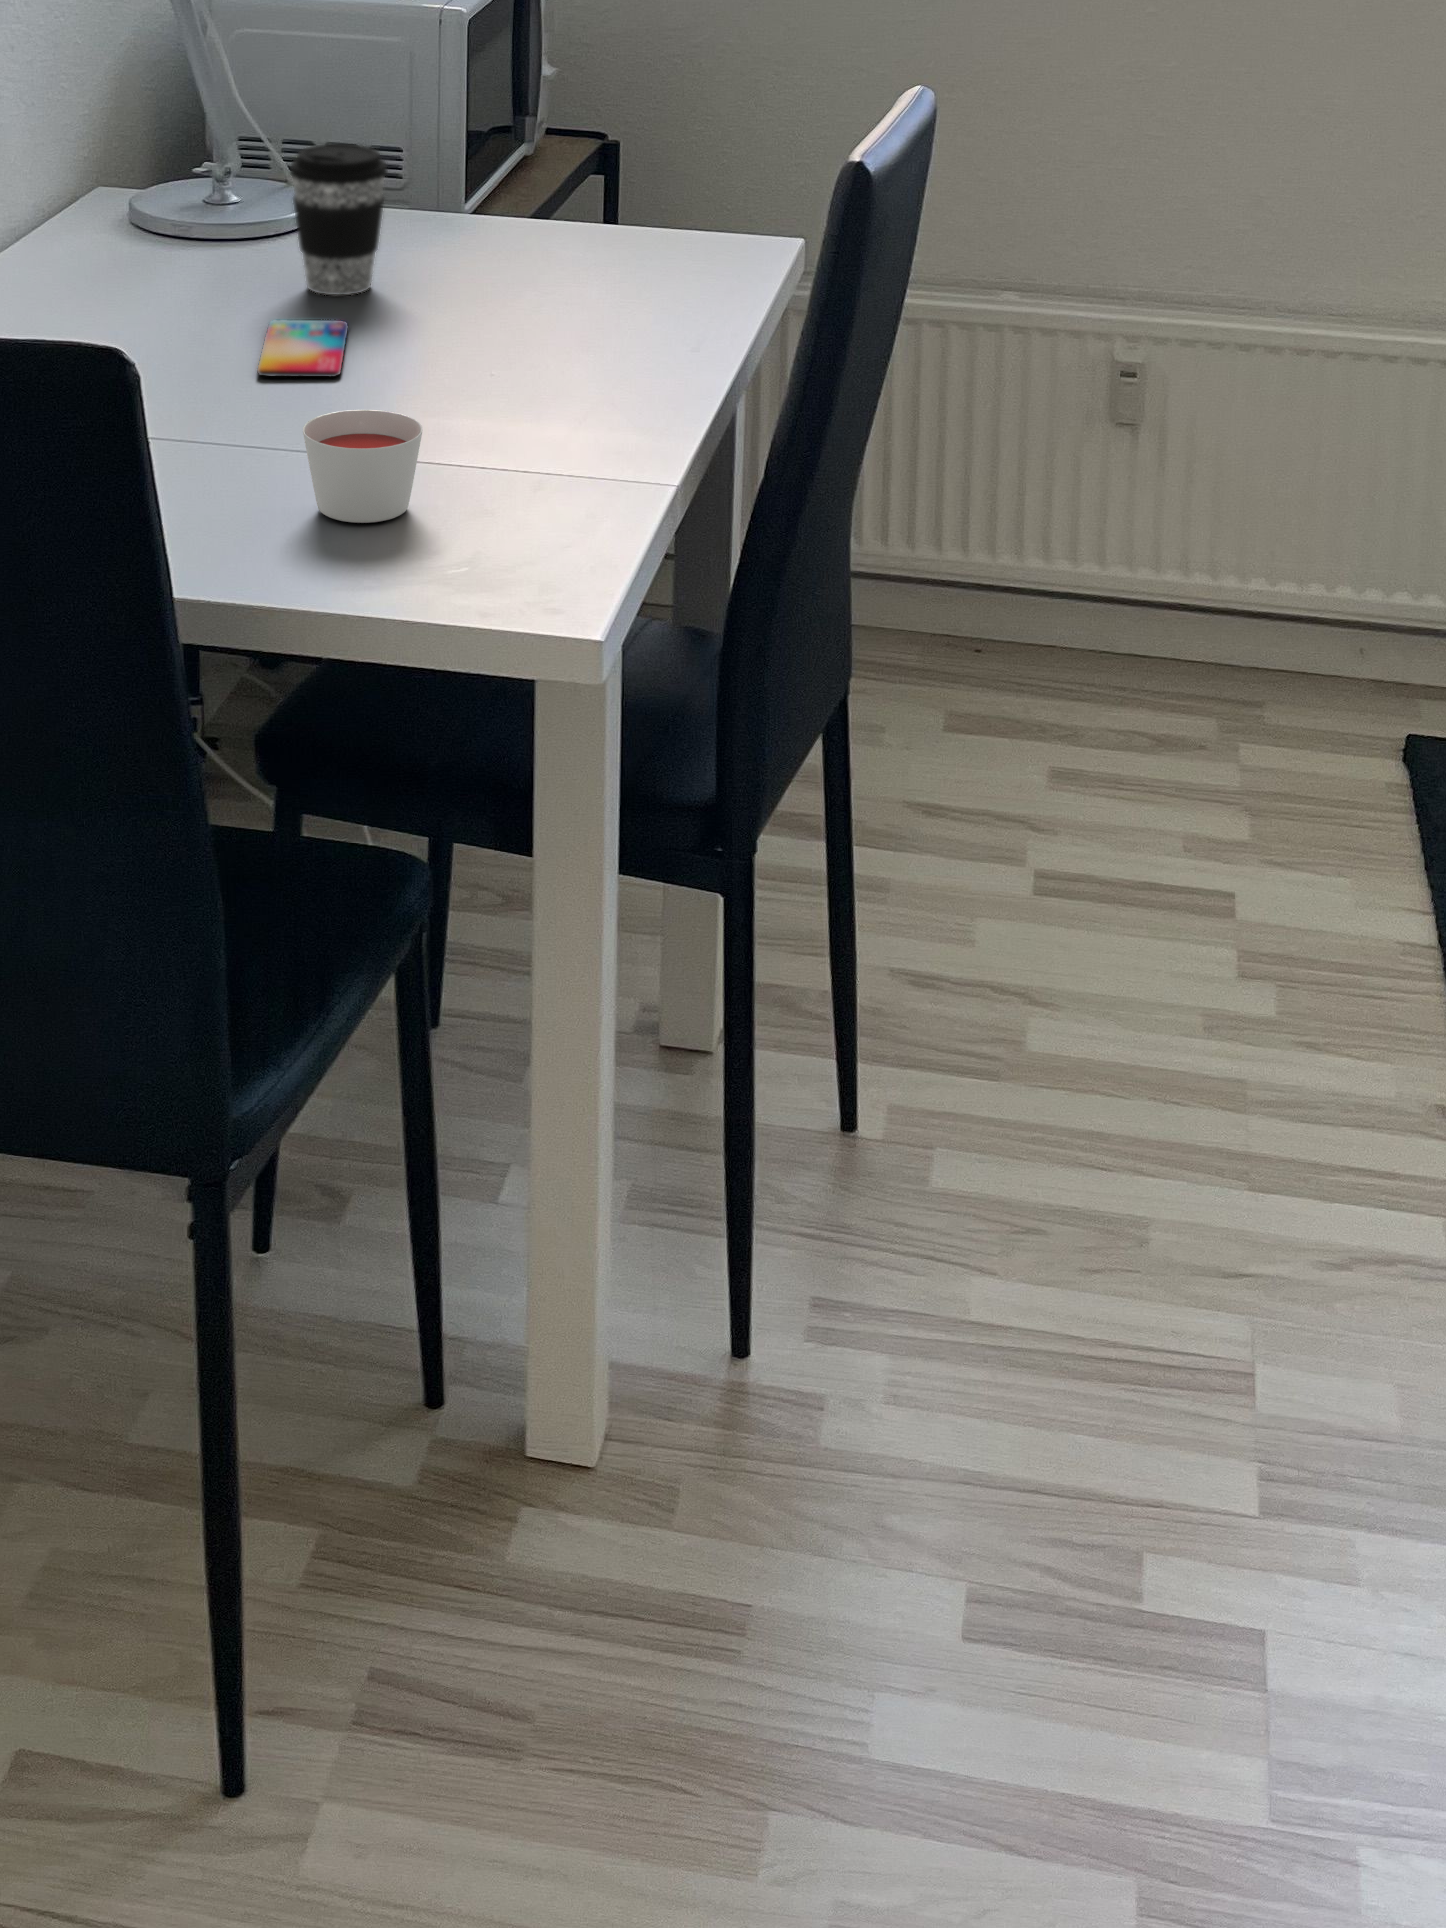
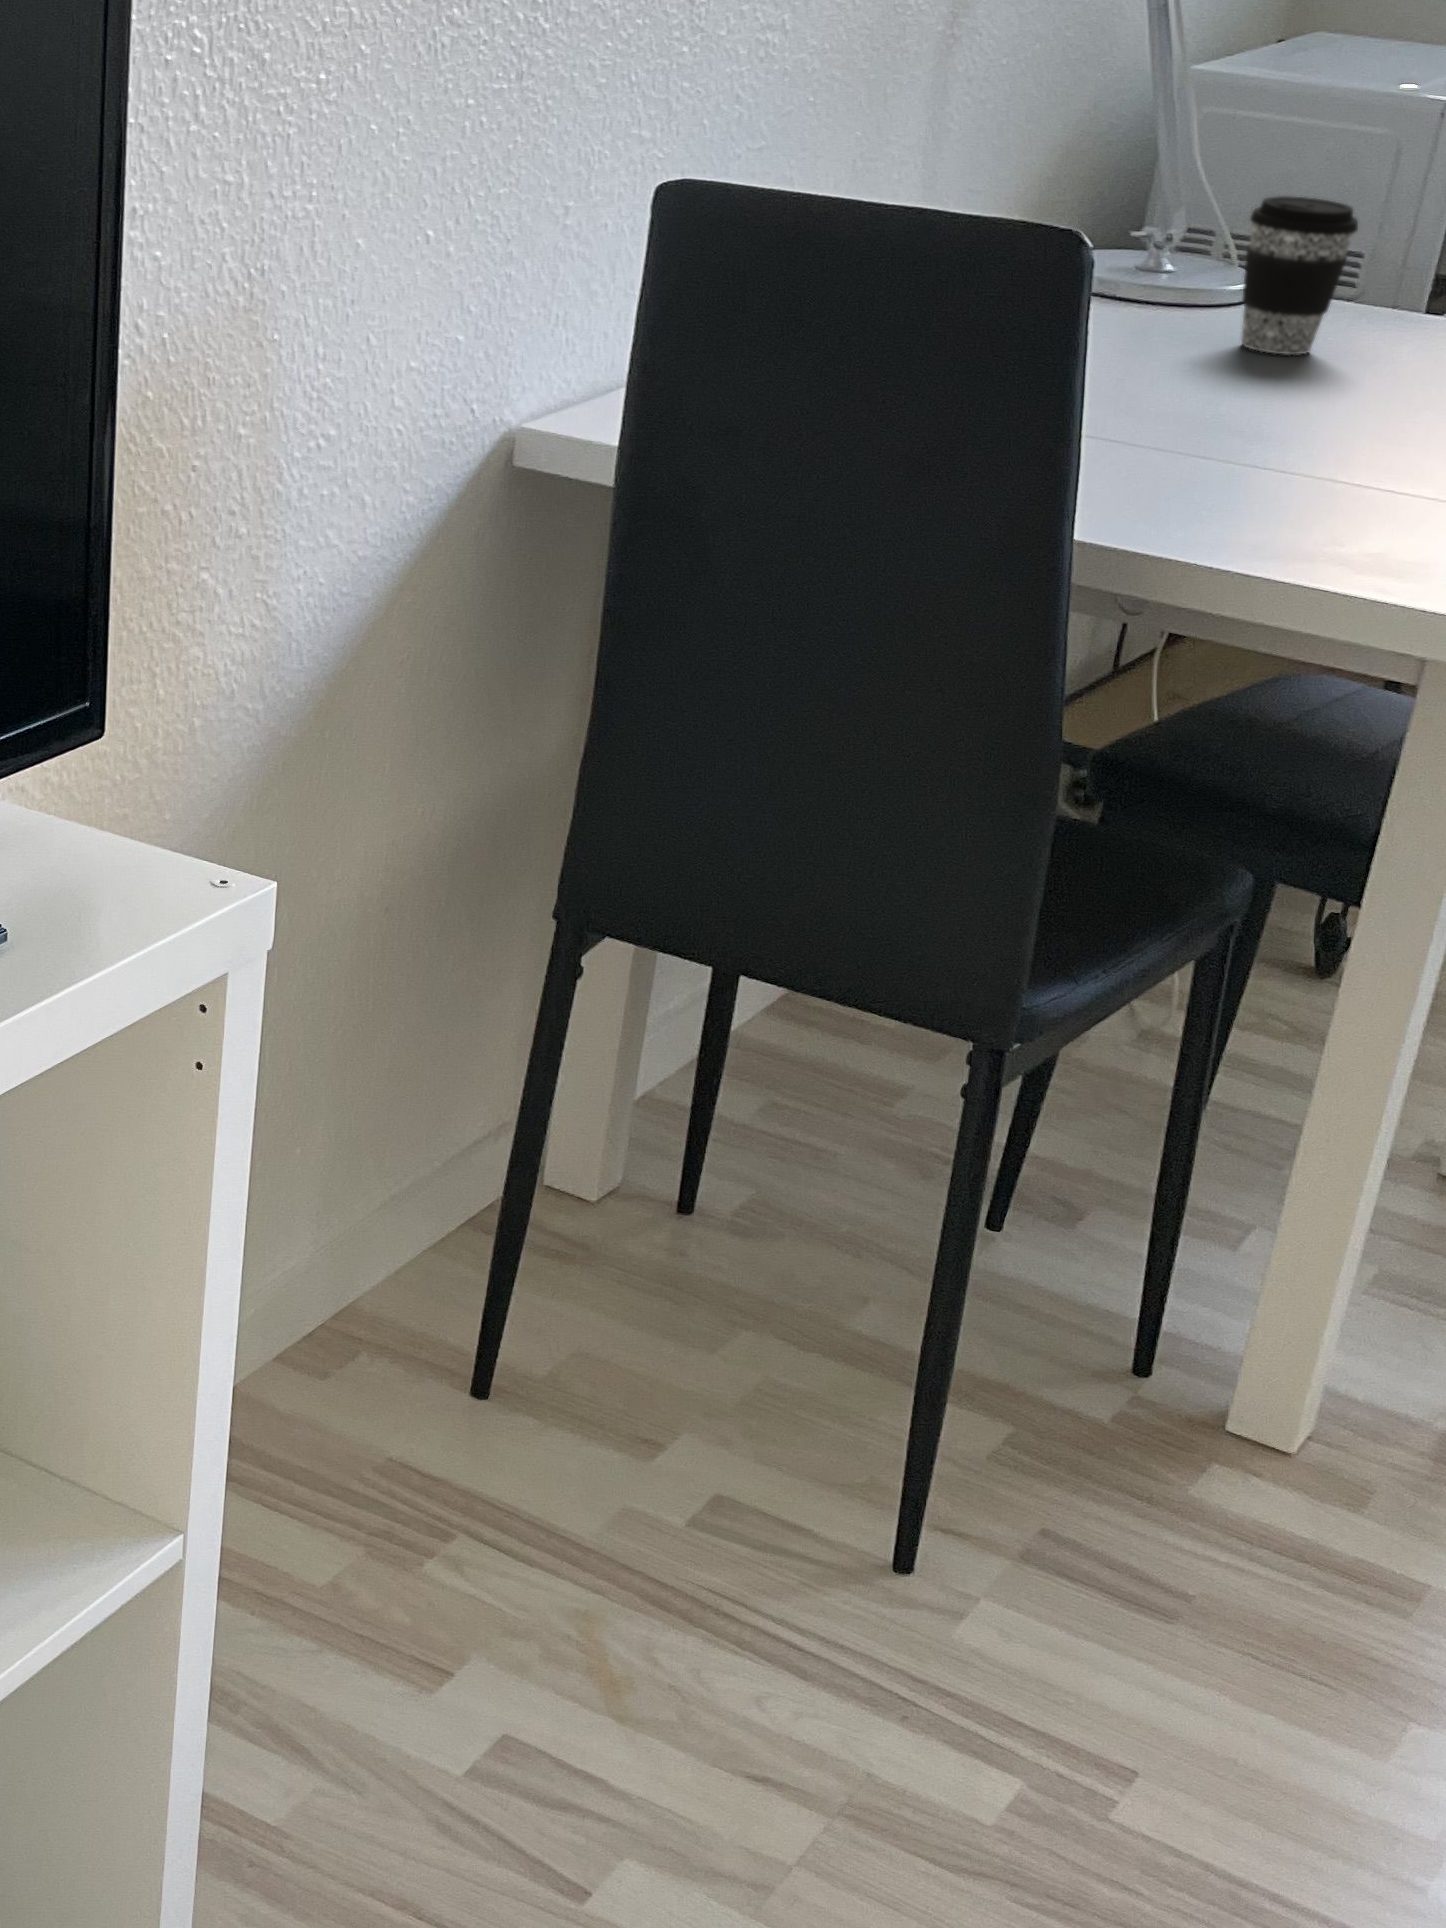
smartphone: present [258,320,348,377] -> none [1178,360,1281,411]
candle: present [303,410,423,523] -> none [1226,408,1356,515]

